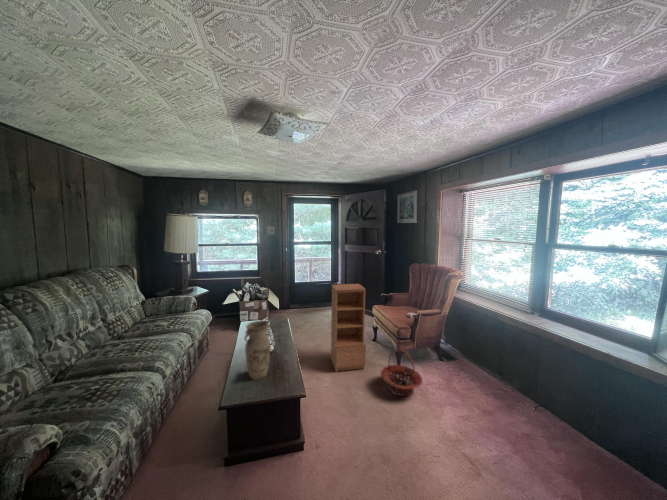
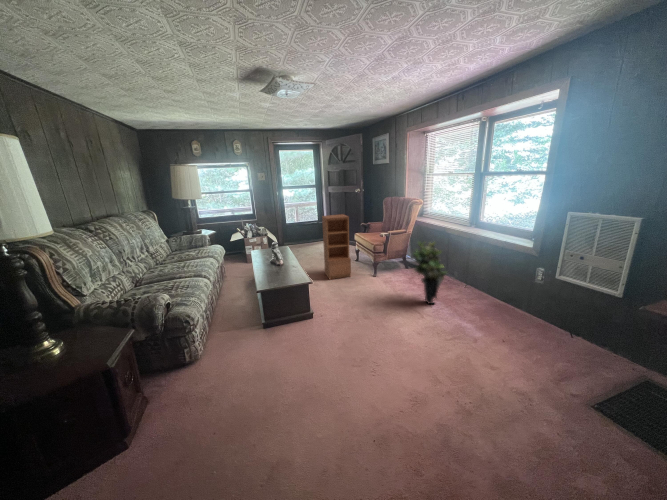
vase: present [244,321,270,379] -> none [268,237,286,275]
potted plant: none [456,338,518,450] -> present [412,242,447,304]
basket: present [381,351,422,396] -> none [362,257,391,287]

